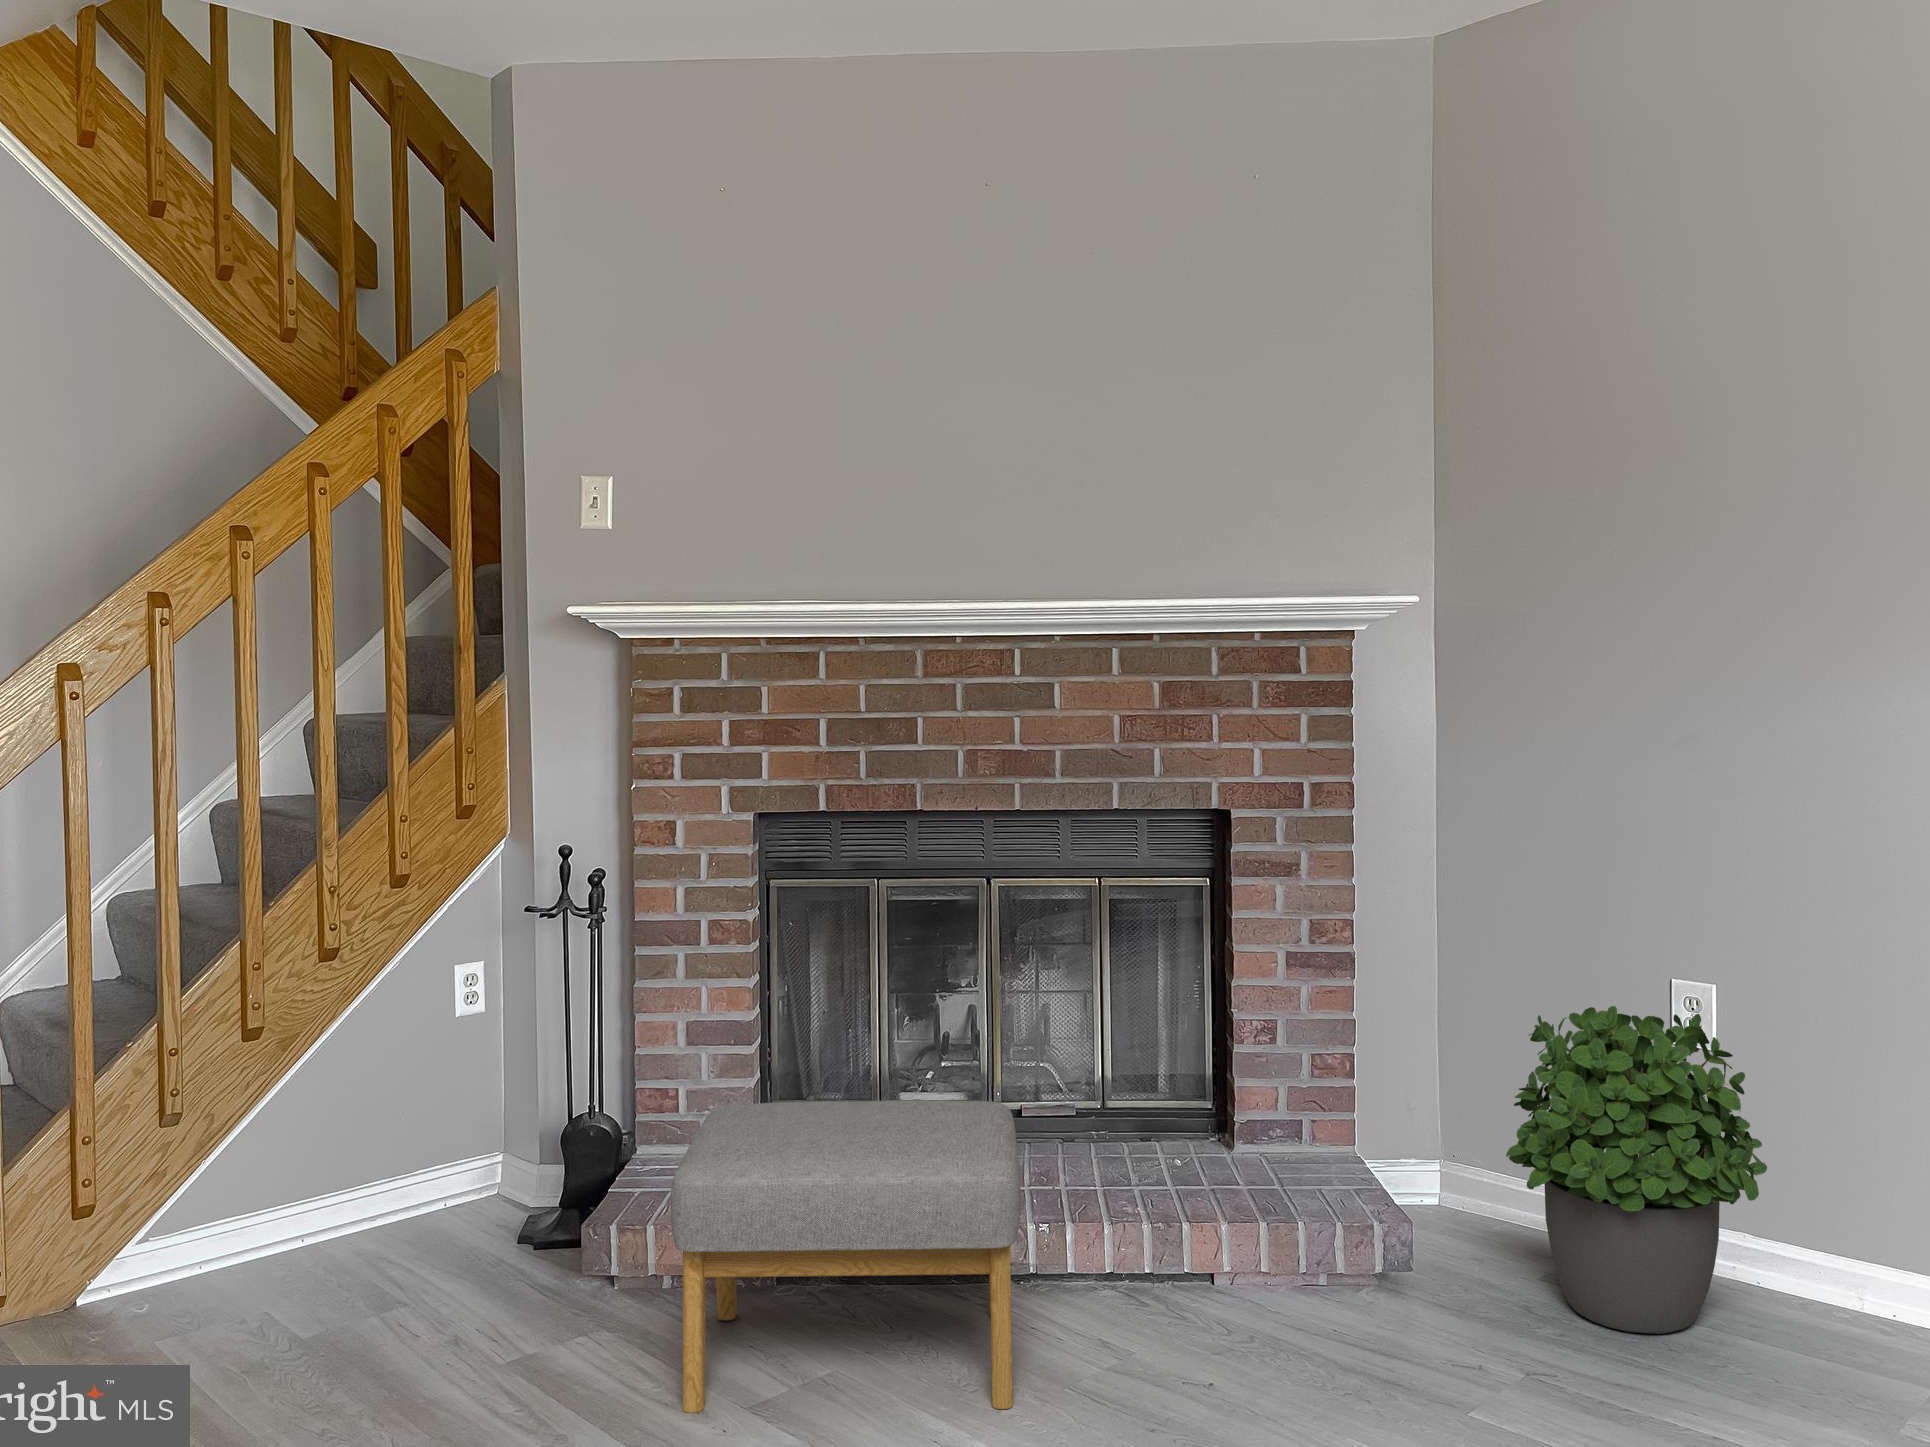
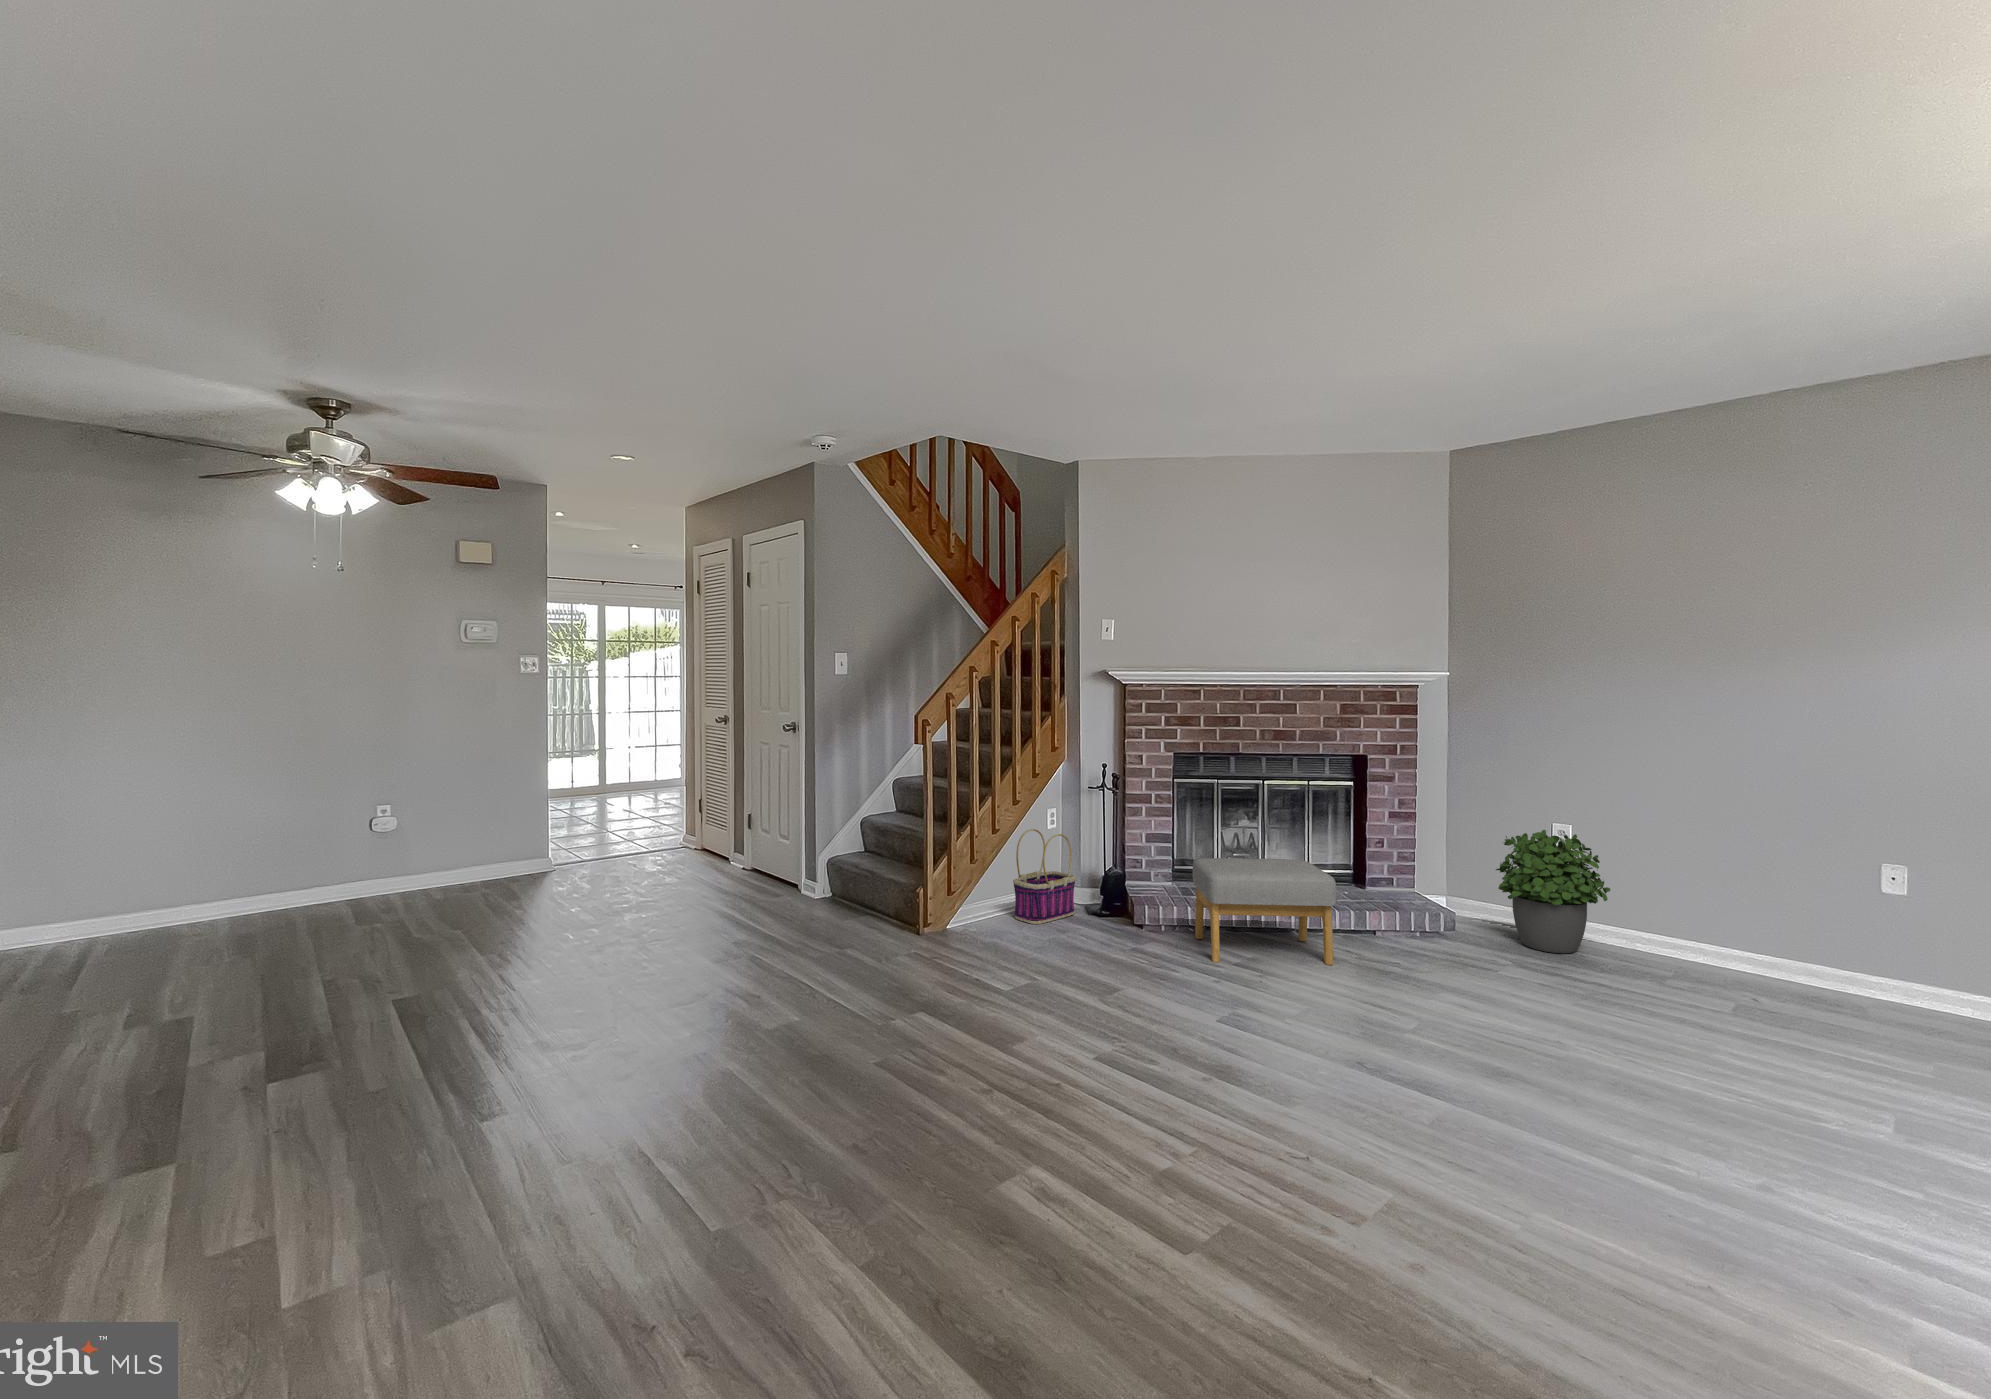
basket: none [294,1022,483,1282] -> present [1013,829,1076,924]

